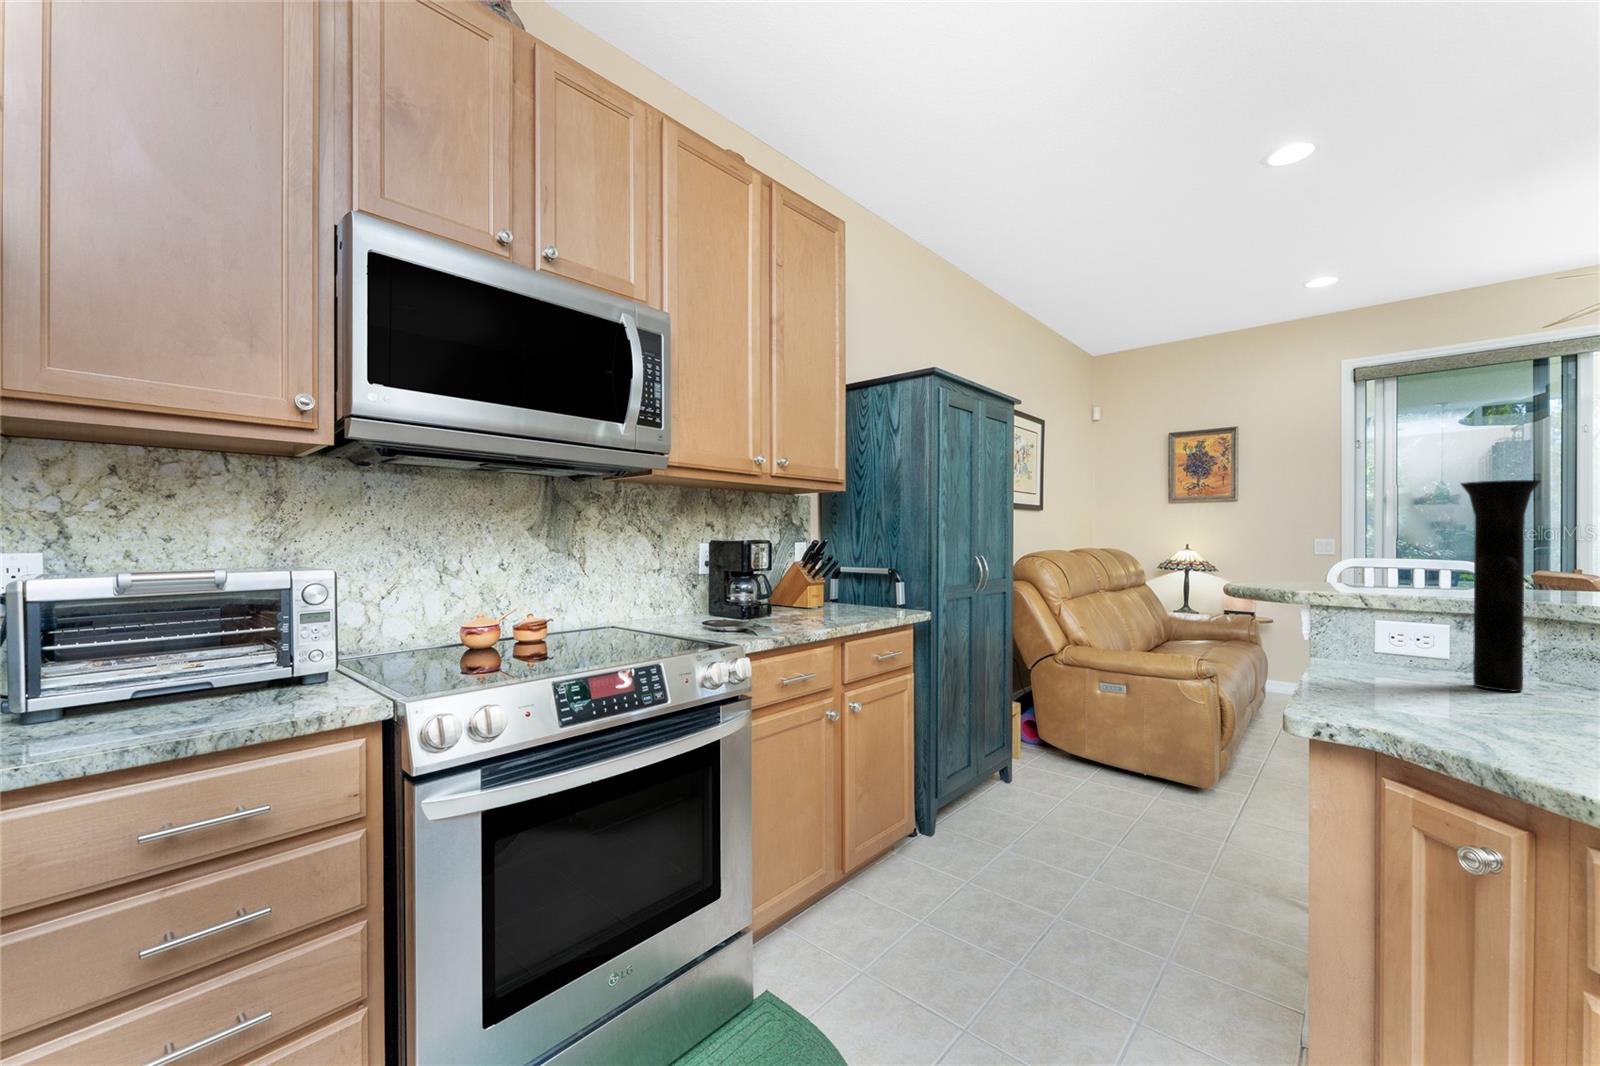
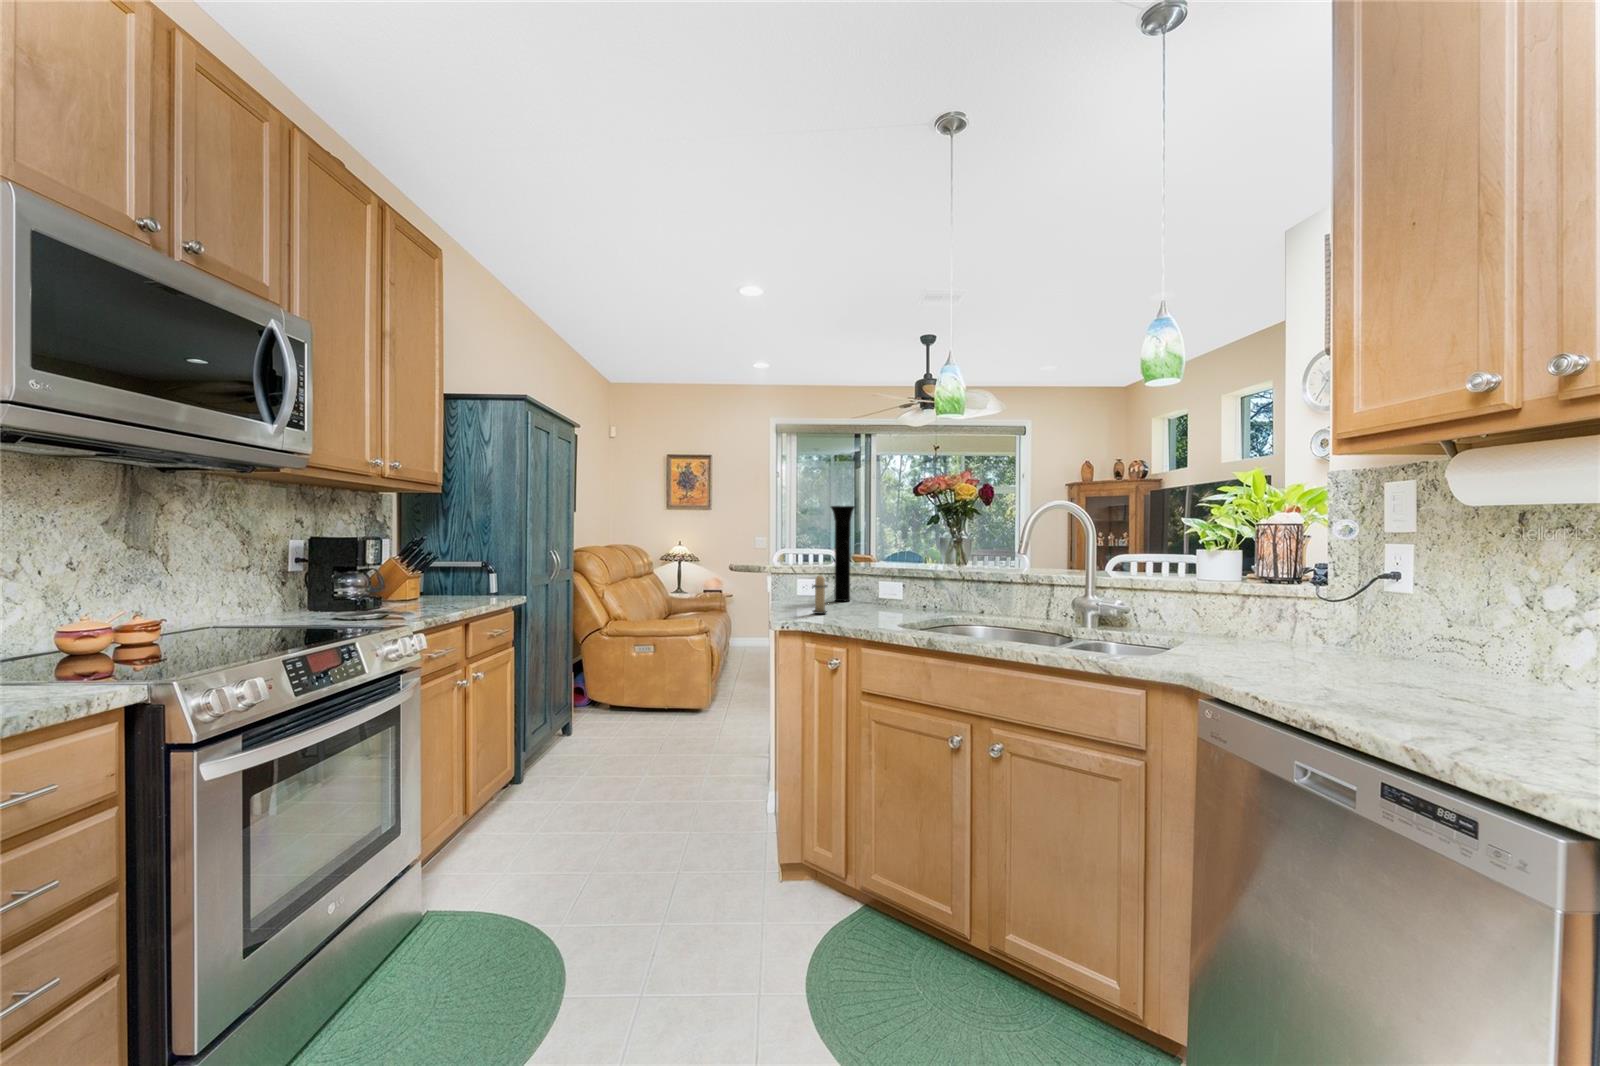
candle: none [1393,630,1455,726] -> present [812,575,827,614]

